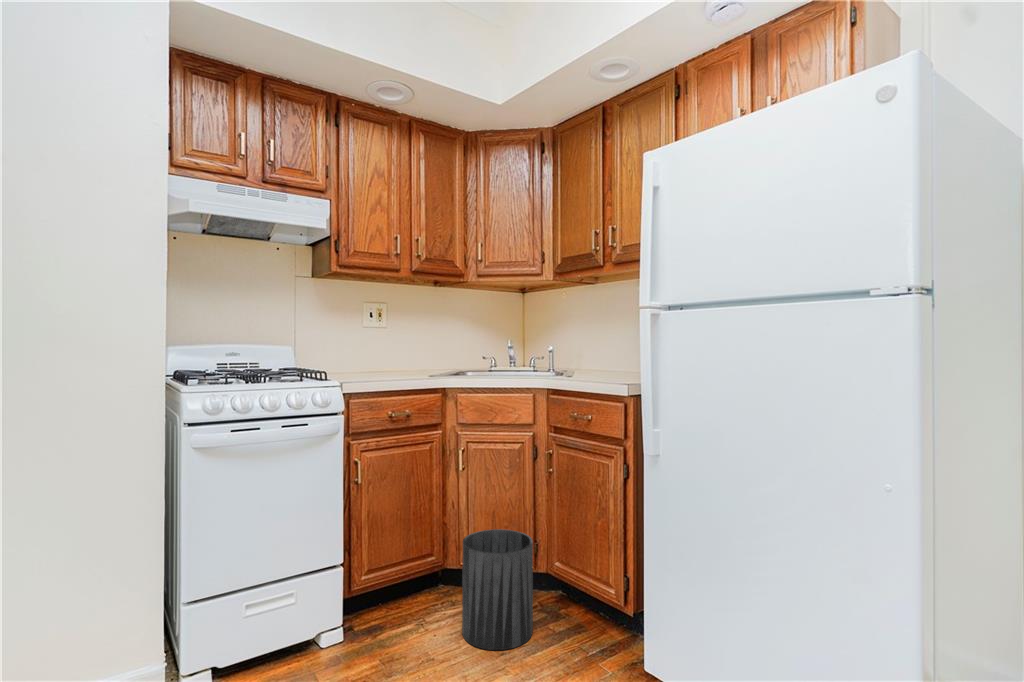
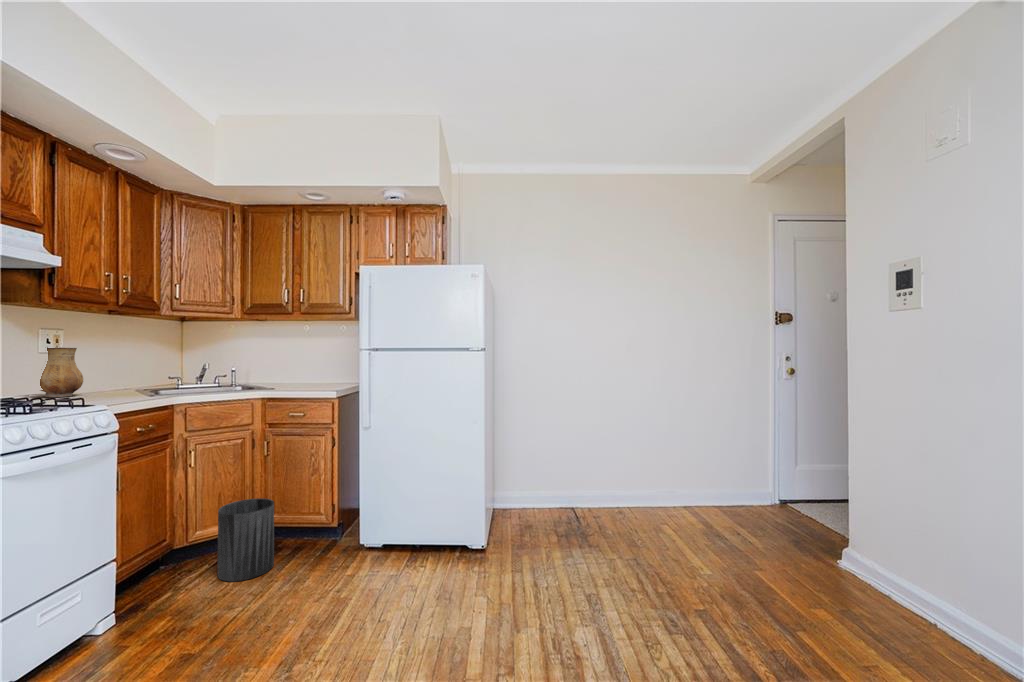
ceramic pitcher: none [363,321,400,372] -> present [40,347,83,397]

